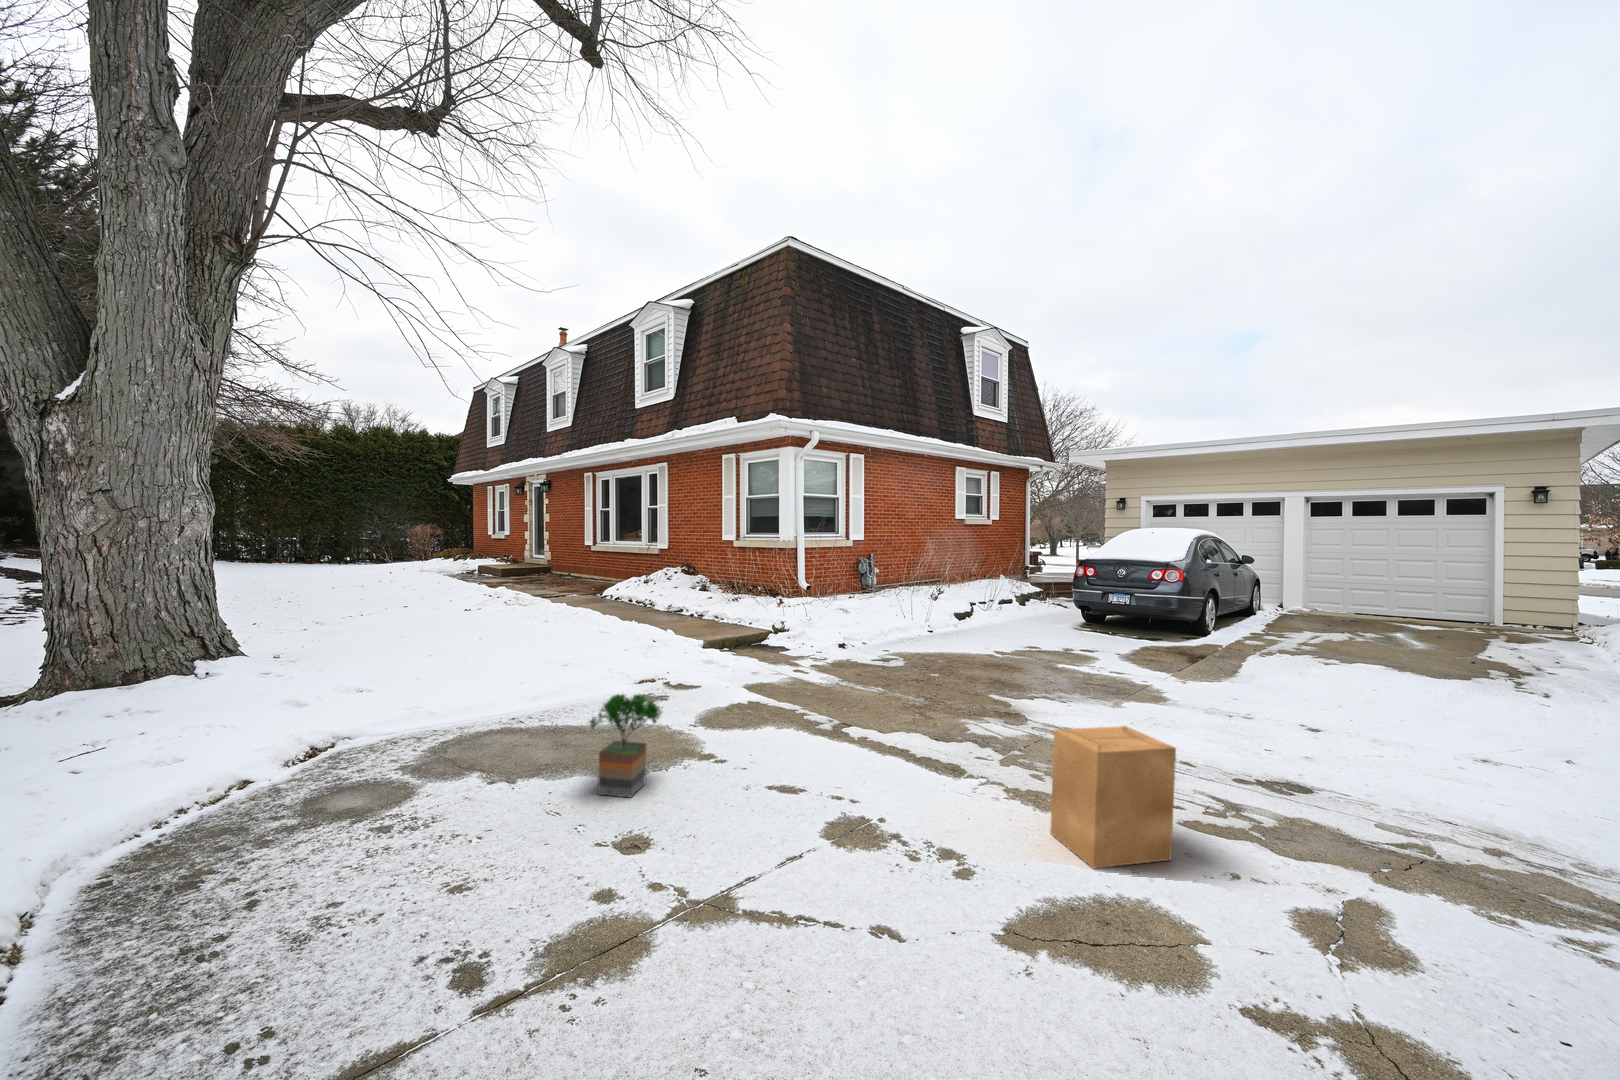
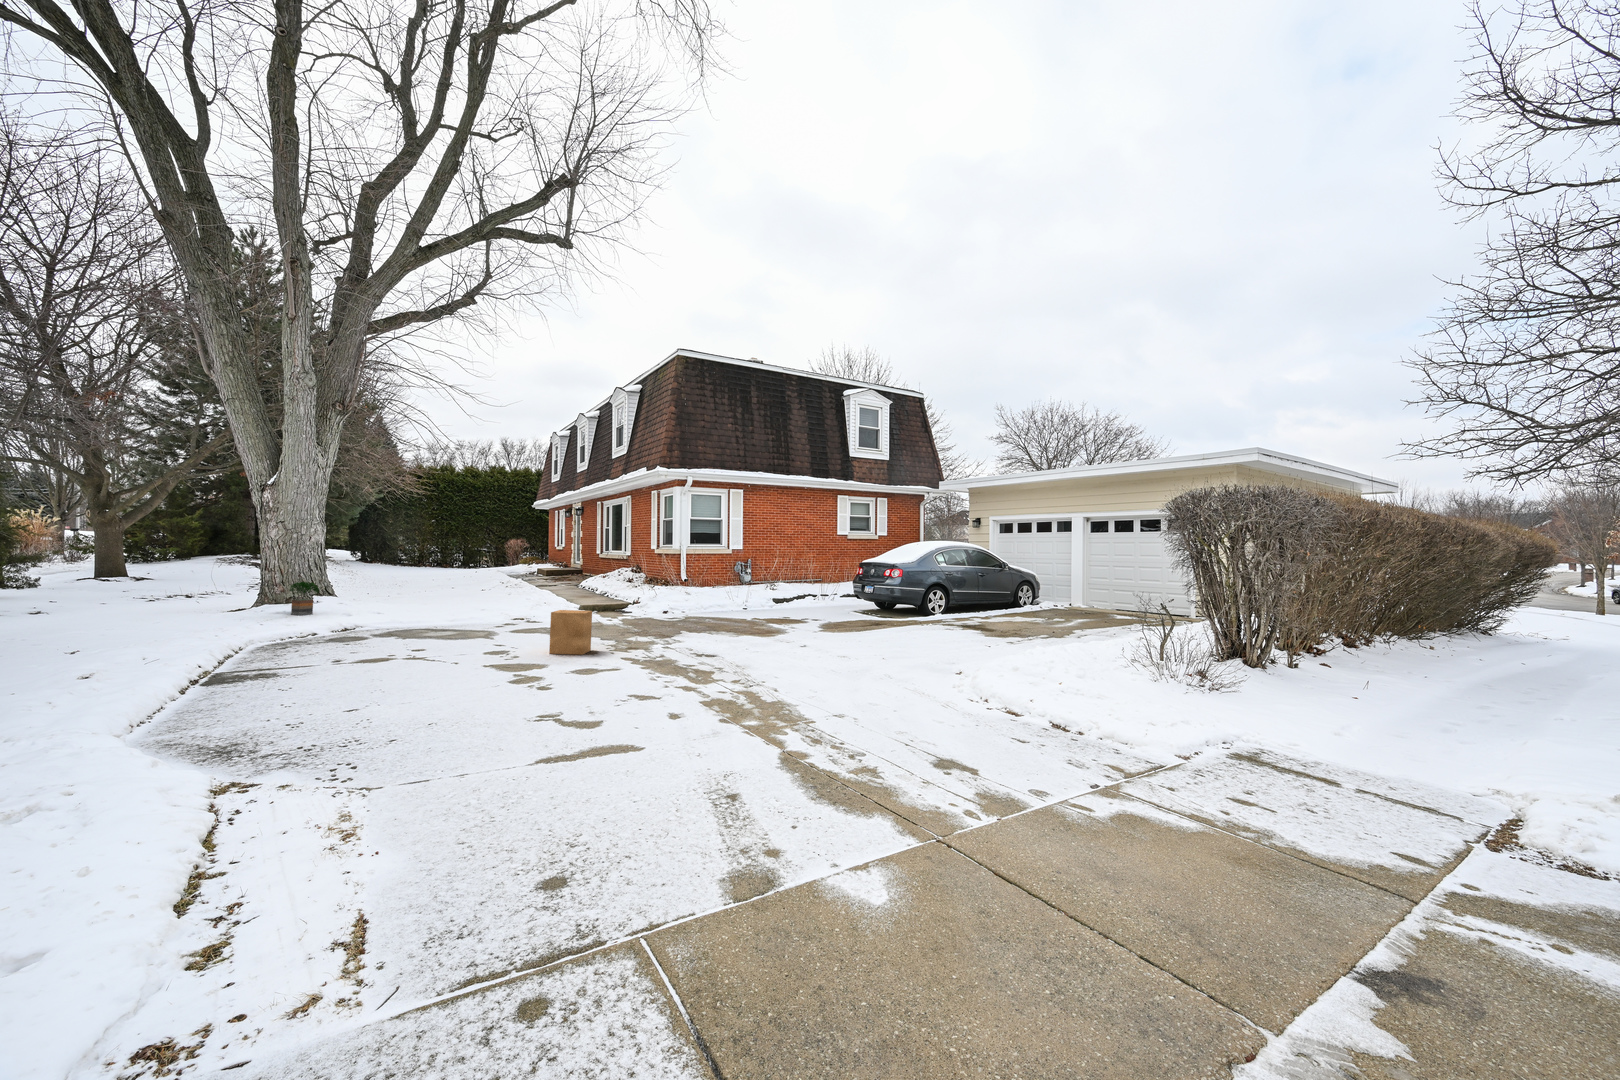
potted tree: present [590,694,662,797] -> present [290,582,320,615]

